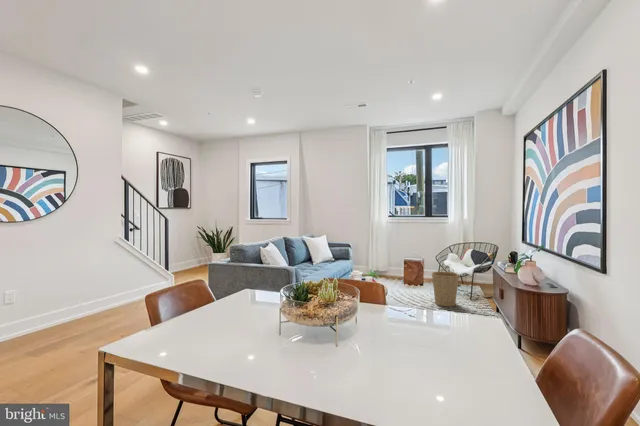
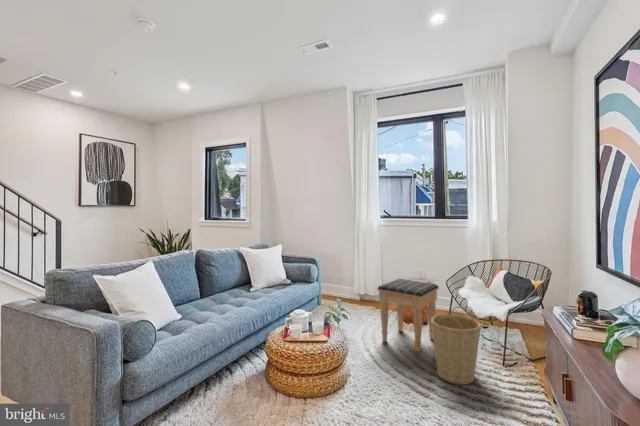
footstool: none [396,255,433,296] -> present [378,279,439,352]

